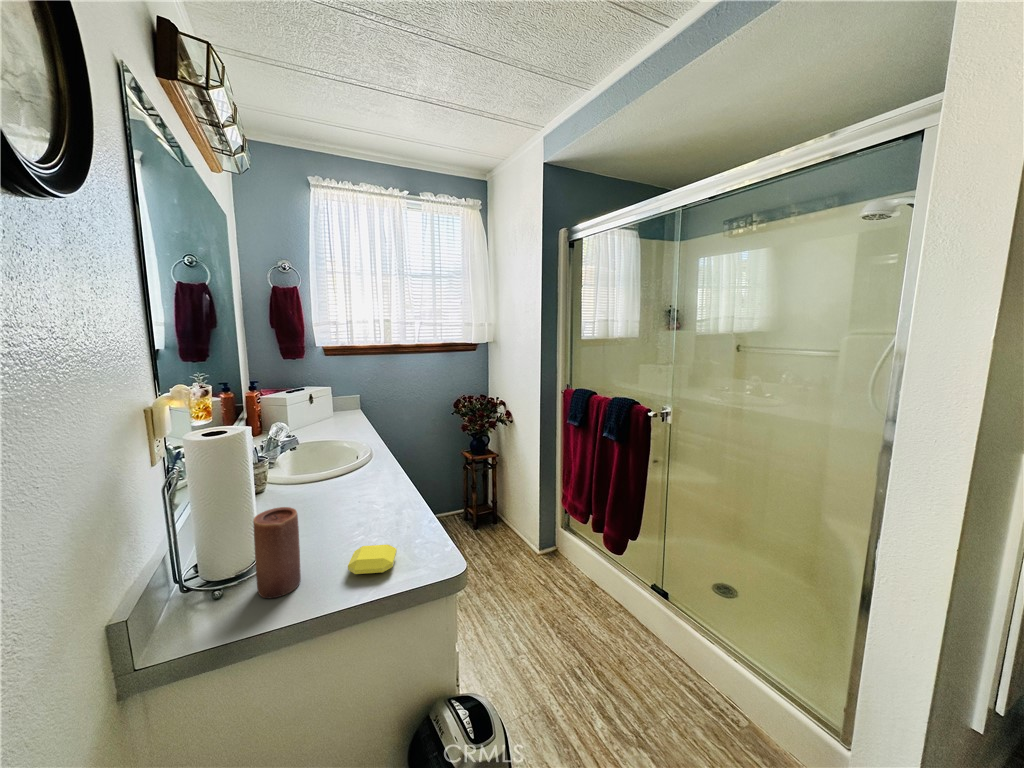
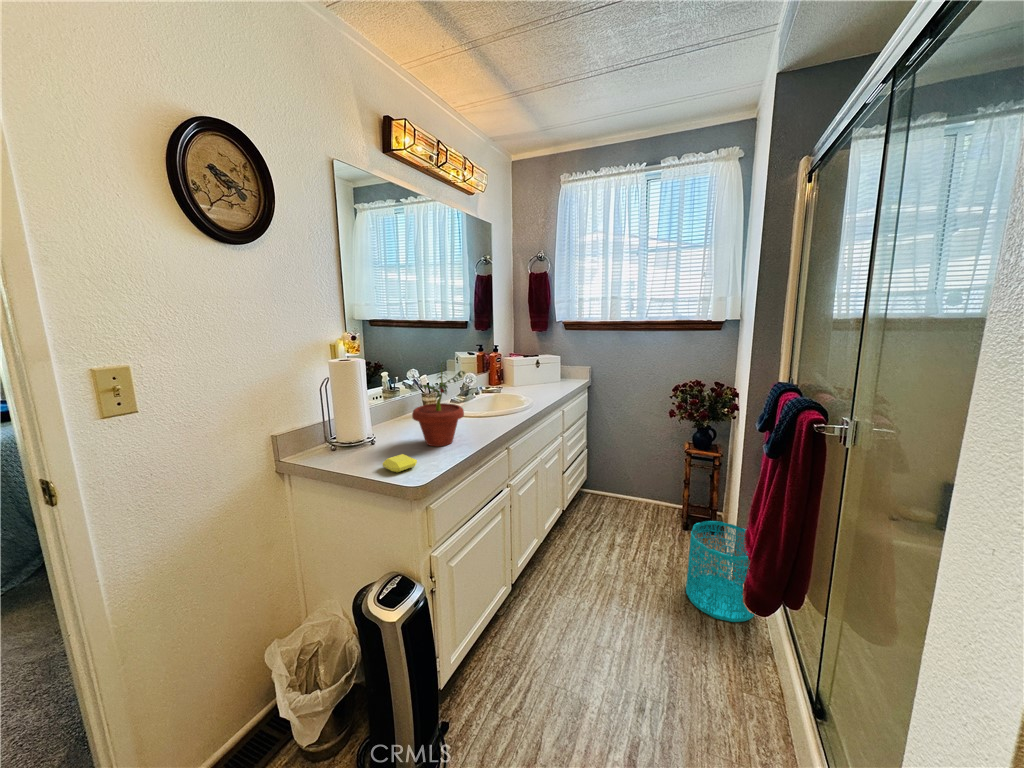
potted plant: none [304,406,386,527] -> present [412,363,465,446]
wastebasket: none [517,505,570,583] -> present [686,521,754,622]
candle: present [253,507,301,598] -> none [347,414,374,463]

